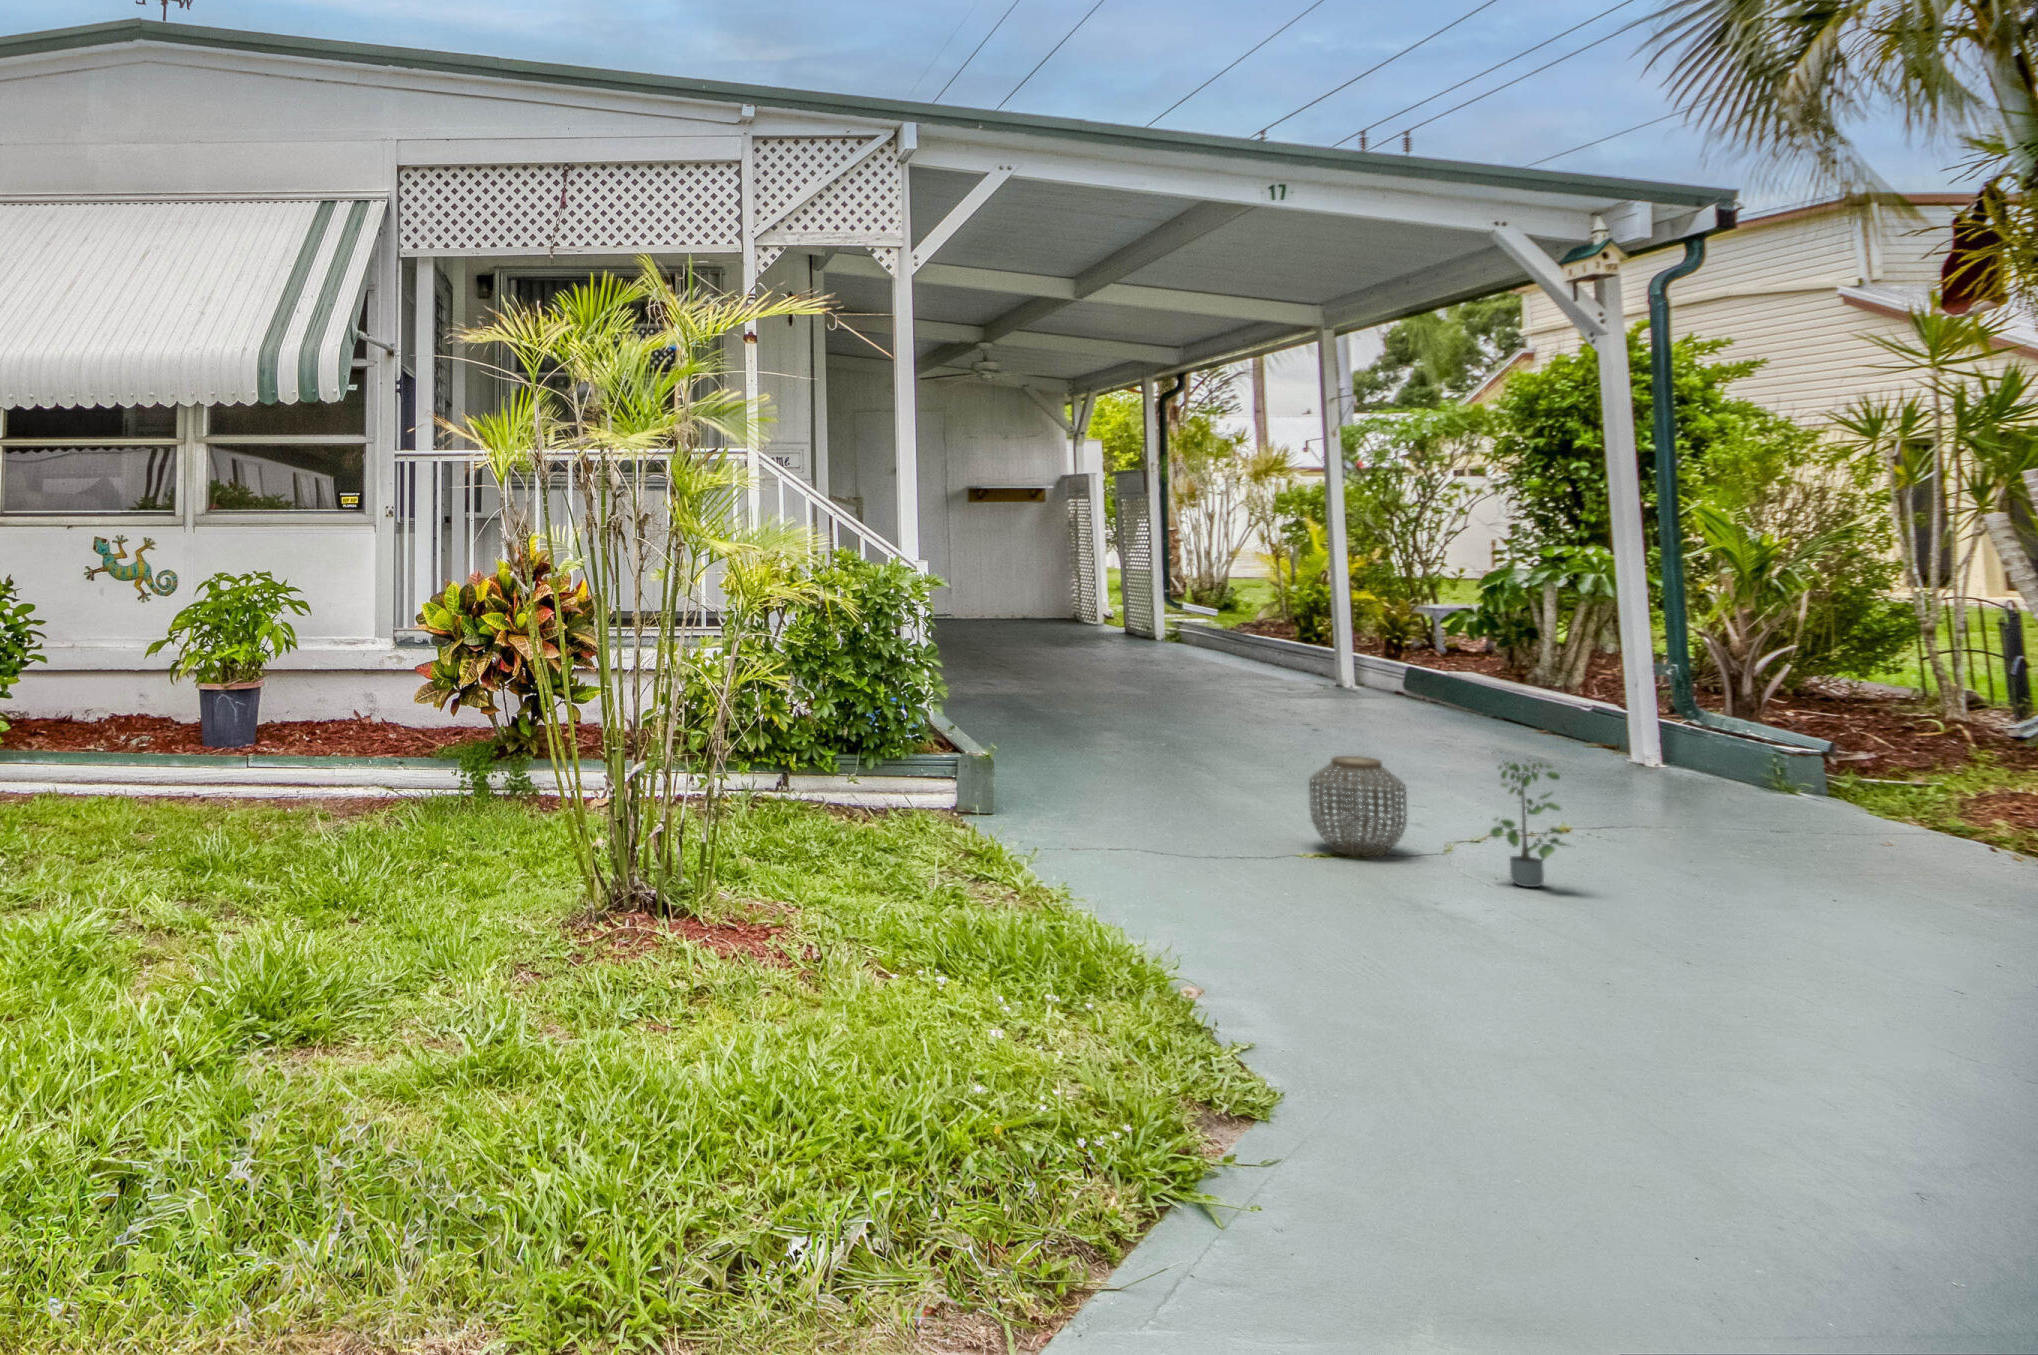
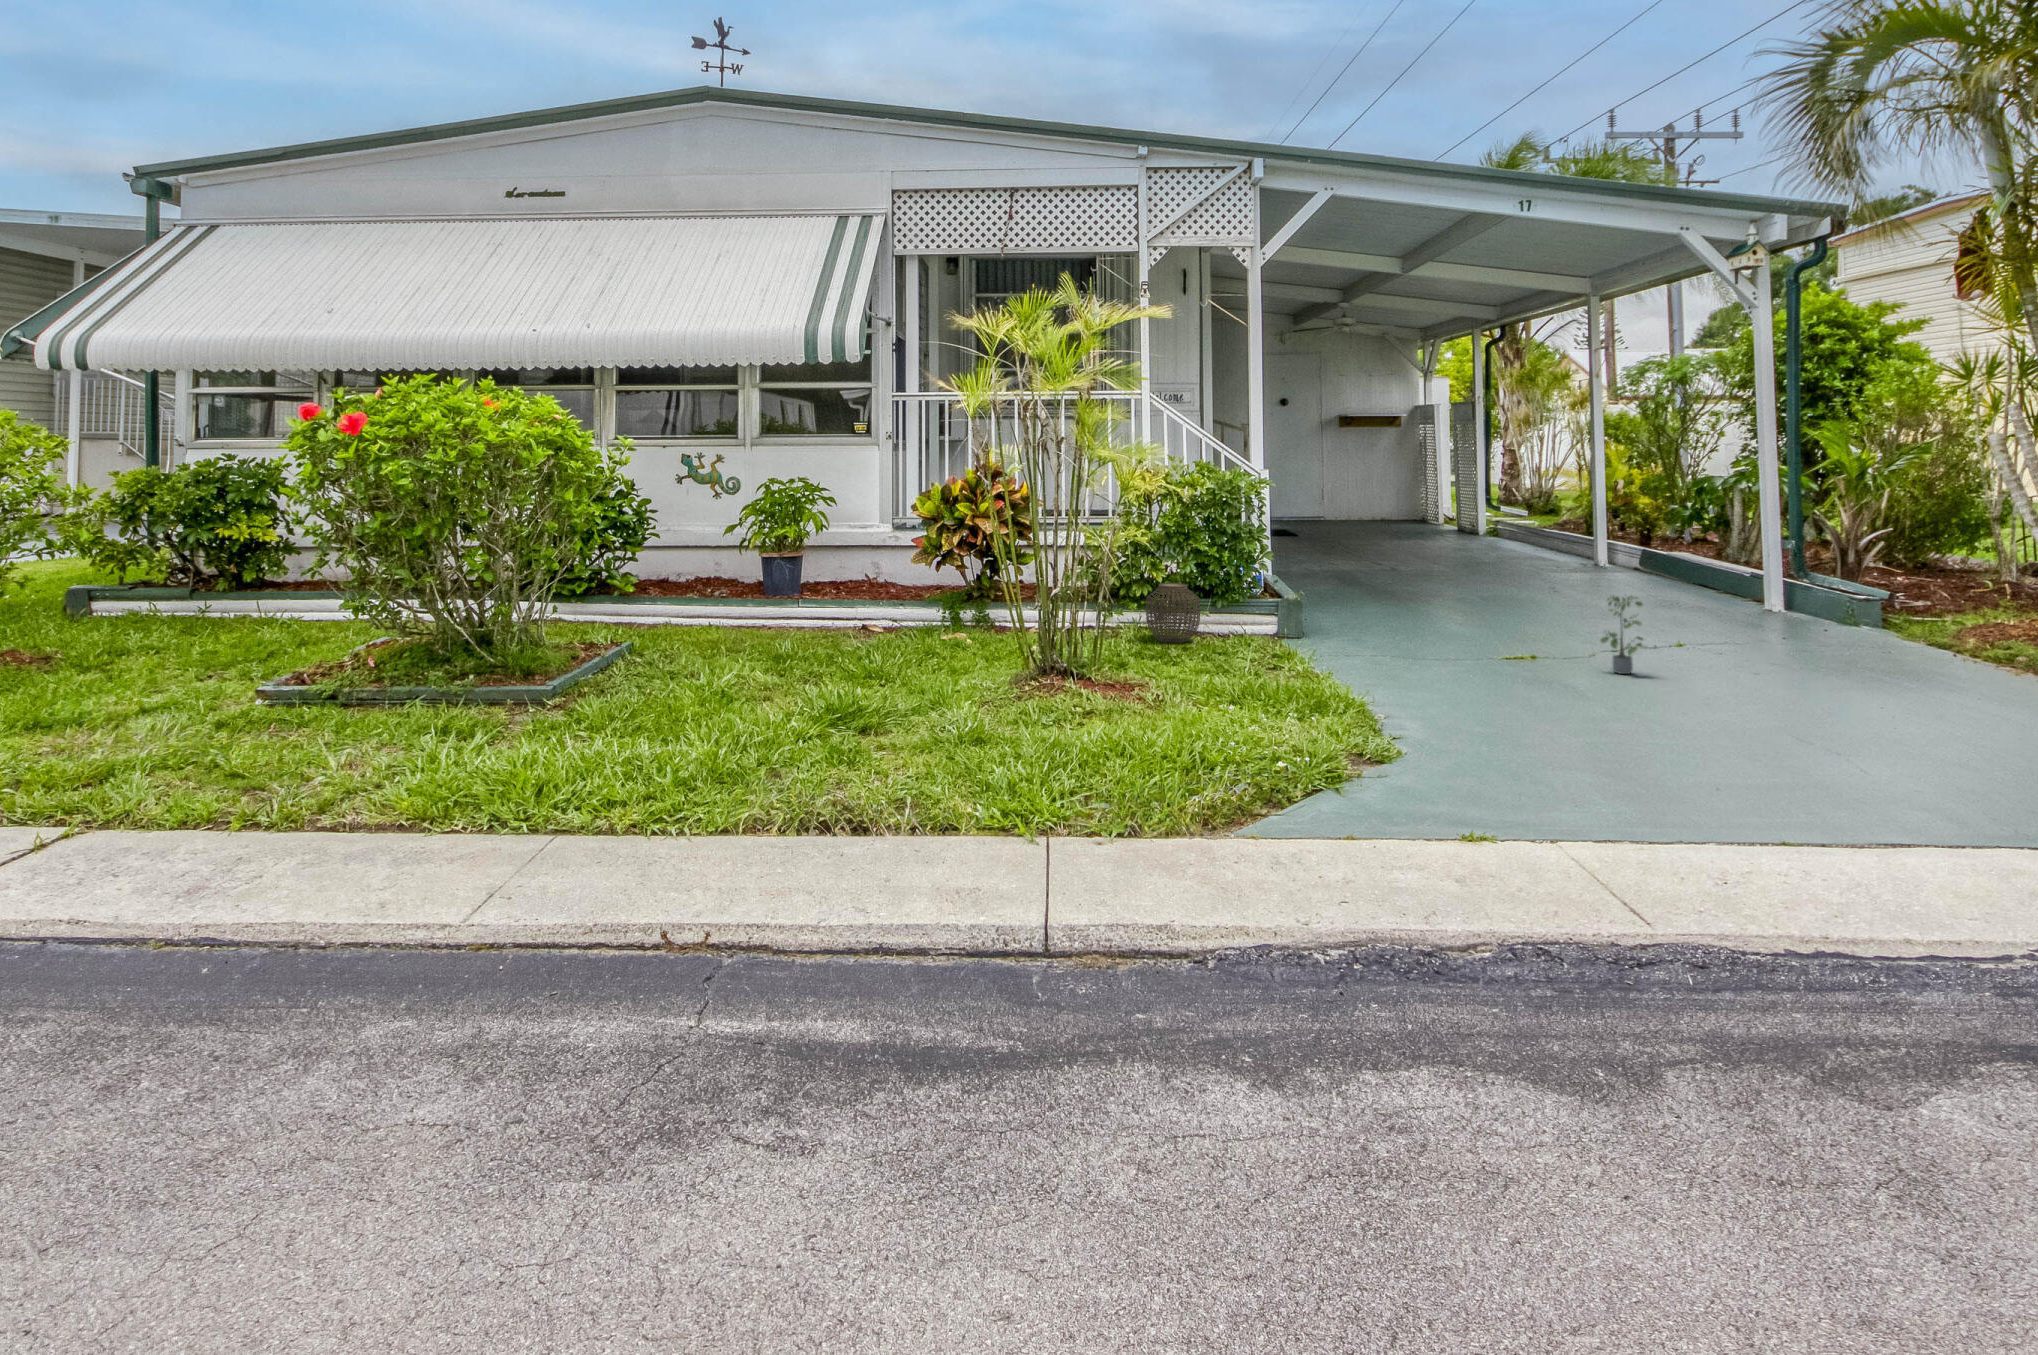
woven basket: present [1309,756,1407,856] -> present [1146,583,1200,643]

